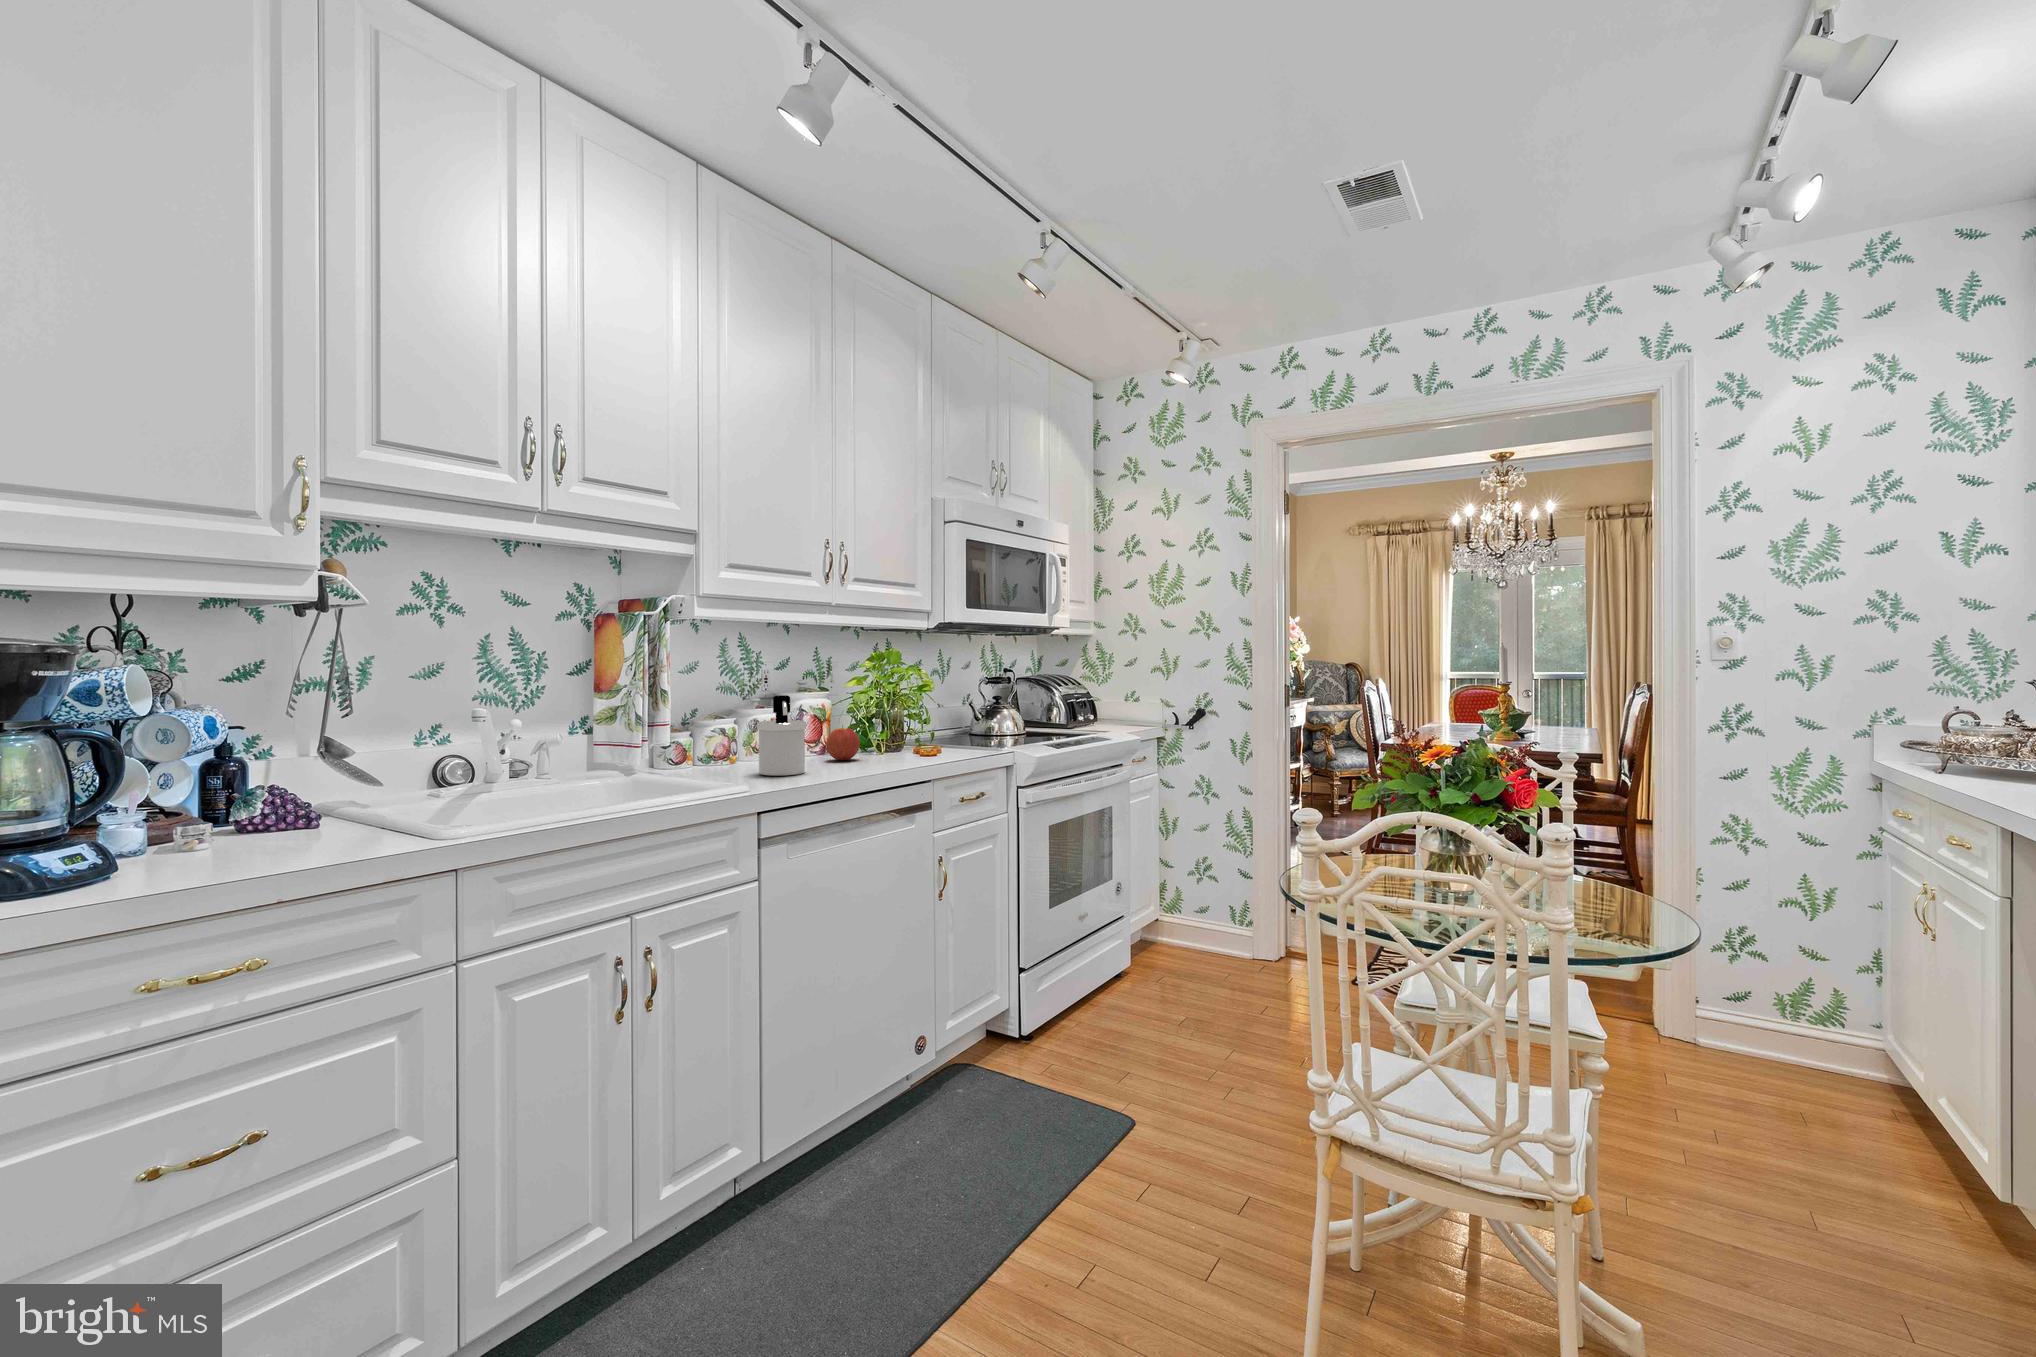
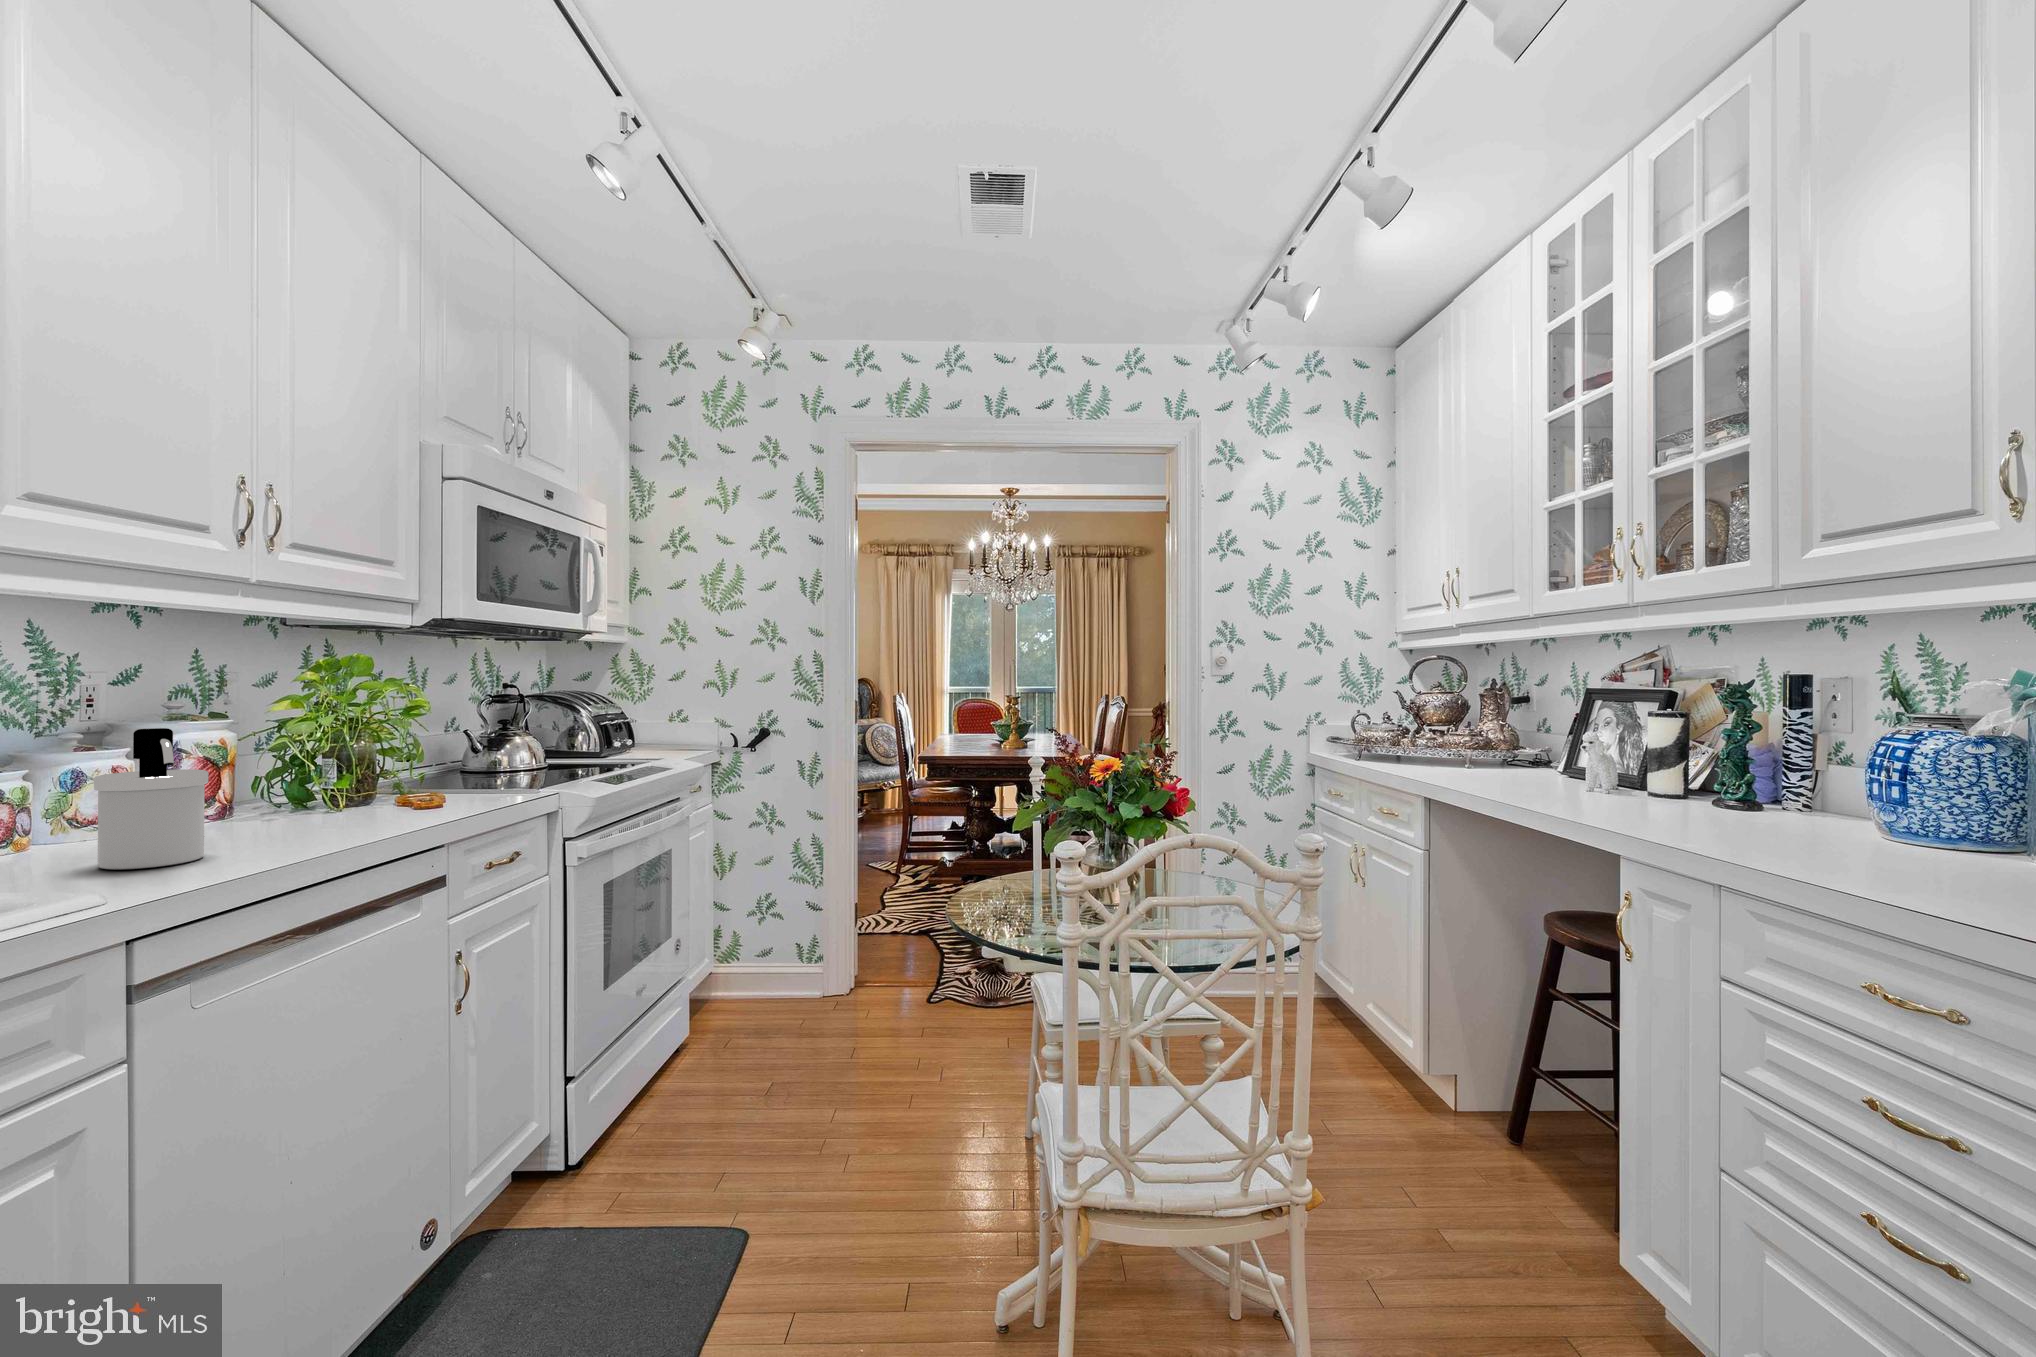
apple: present [826,727,860,760] -> none [239,772,307,828]

